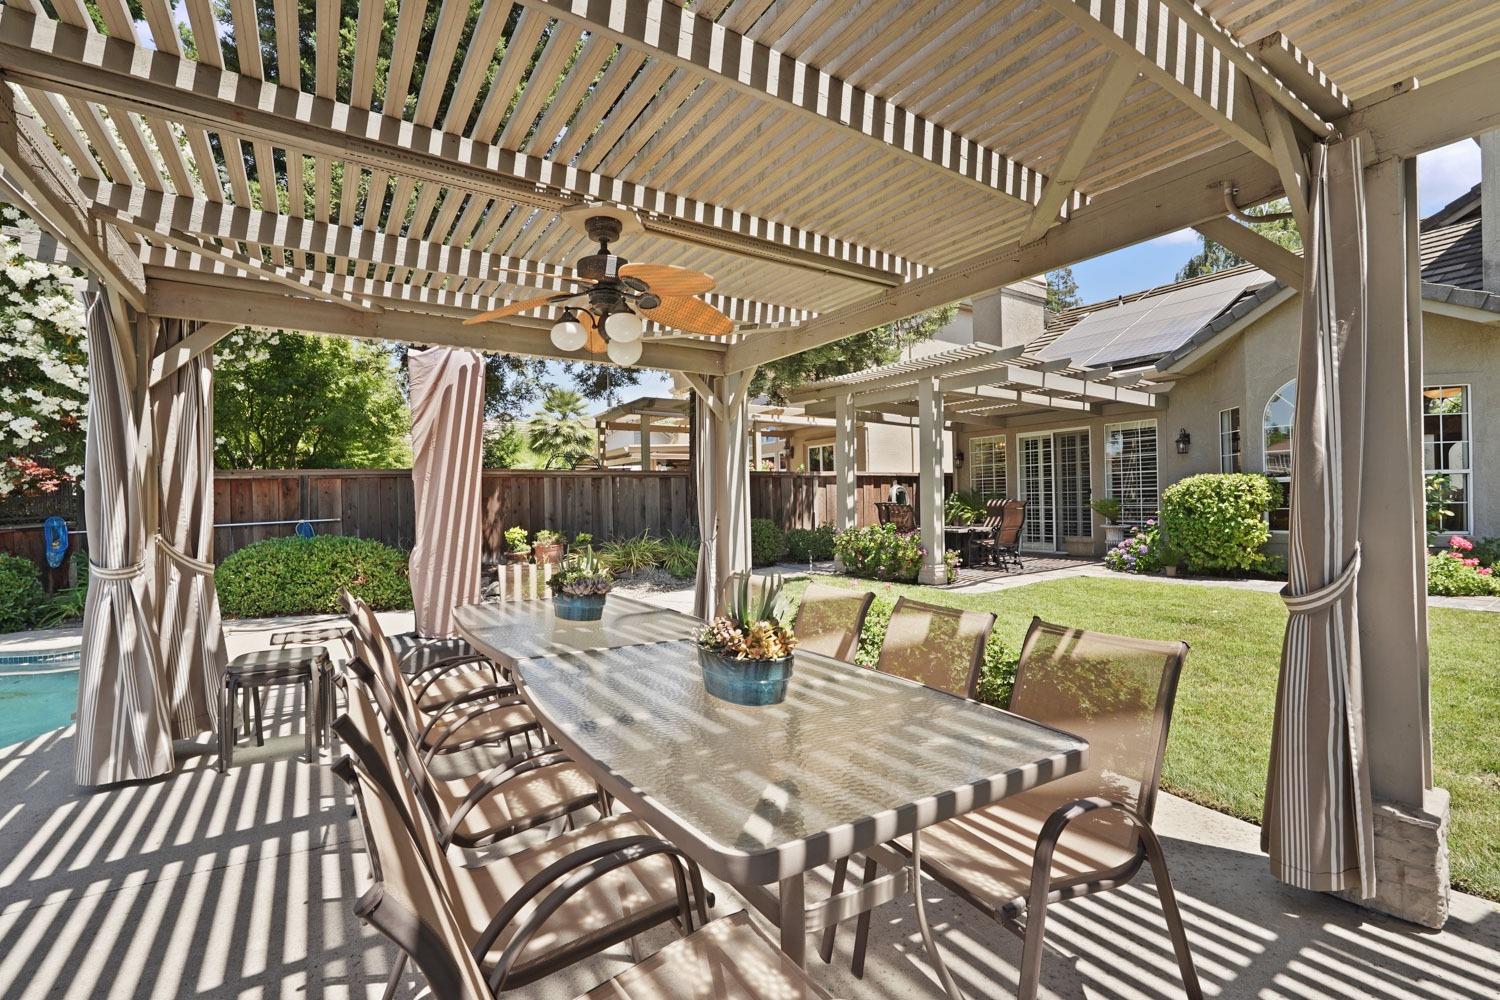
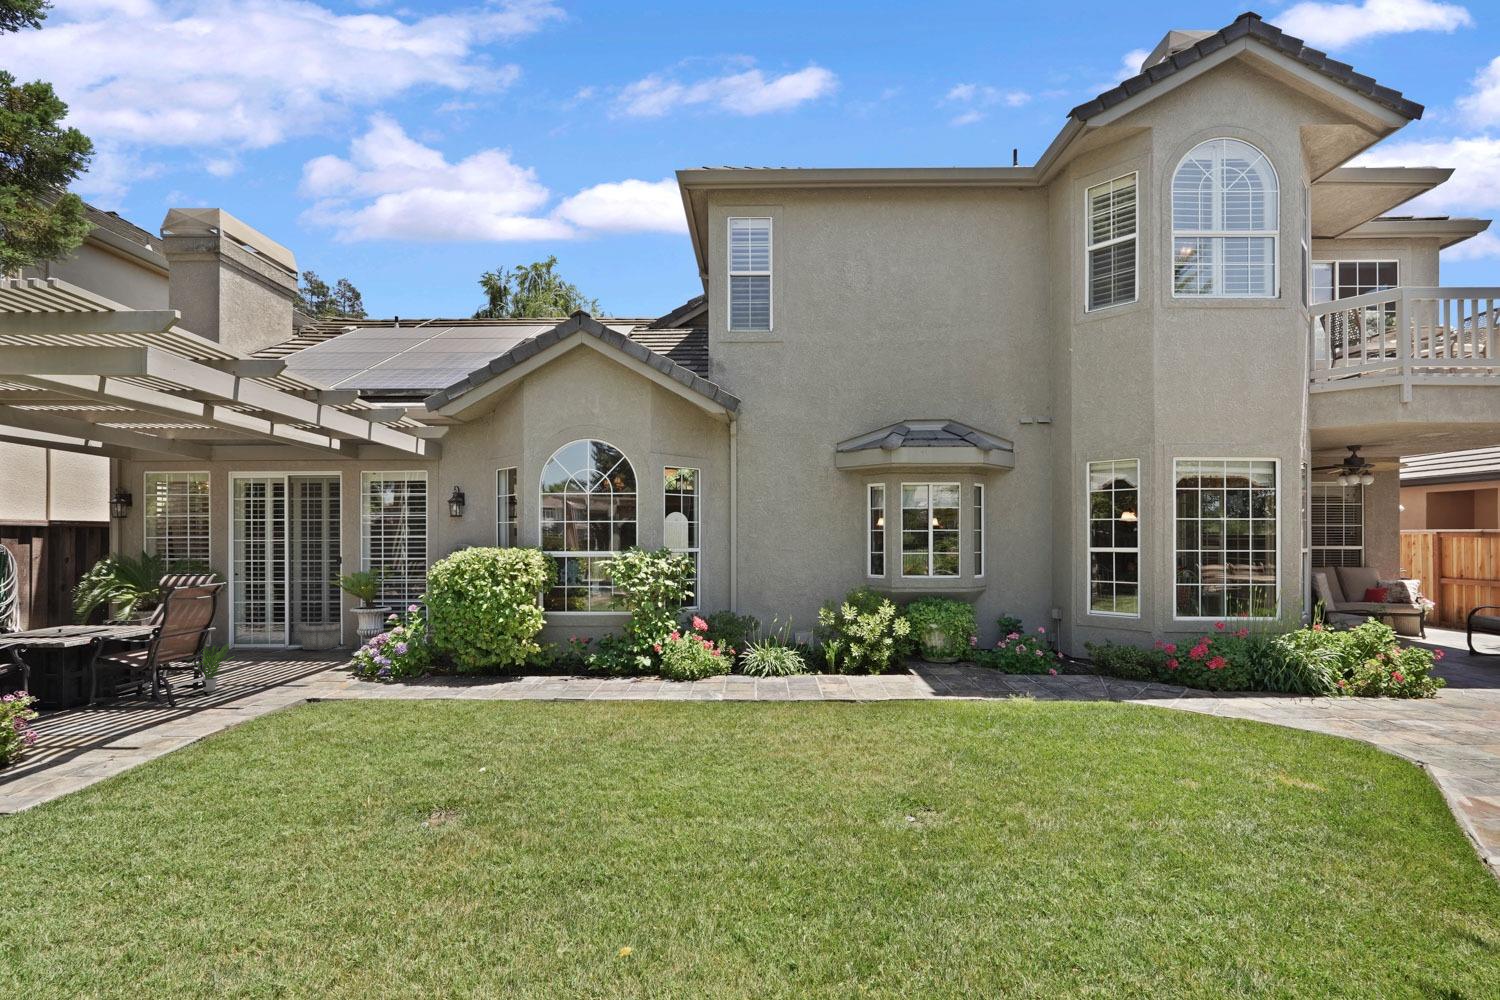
potted plant: present [1157,544,1184,576] -> present [194,644,233,692]

